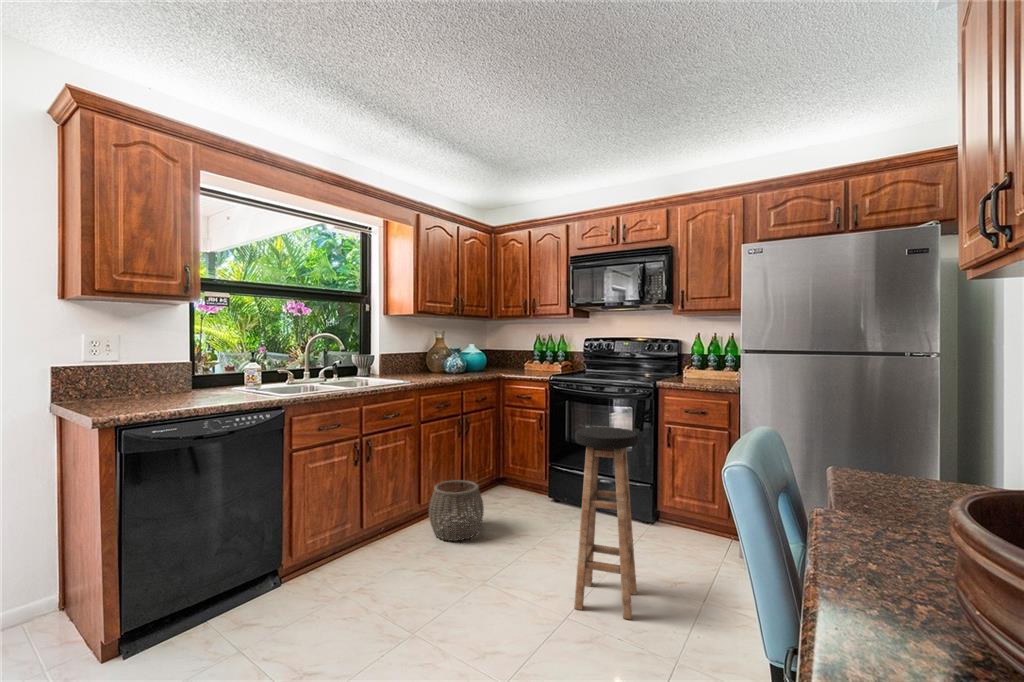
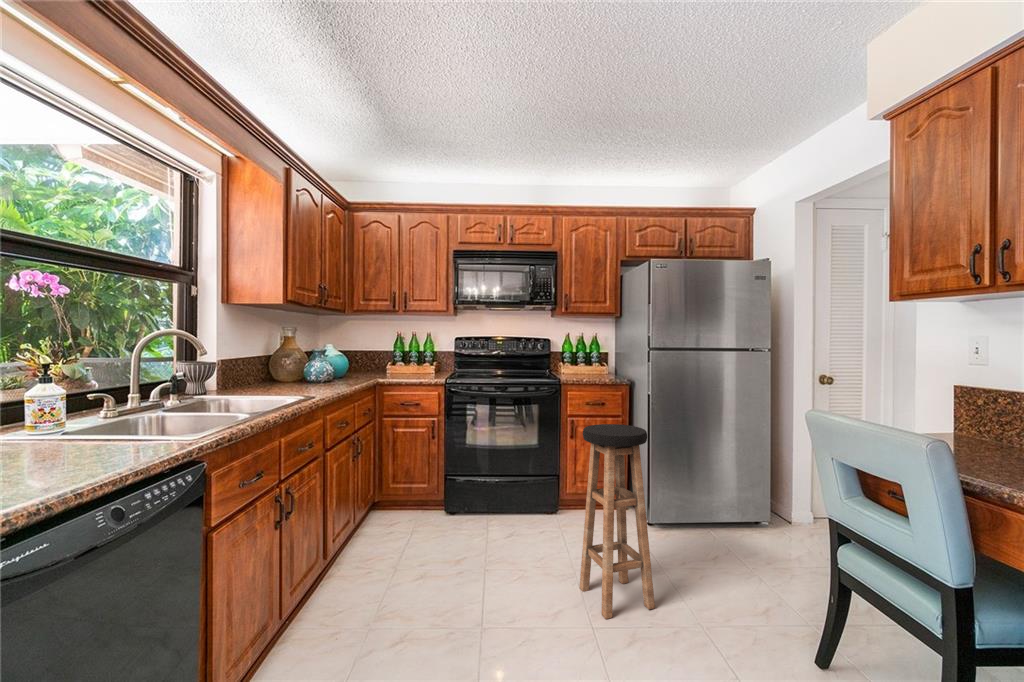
woven basket: present [429,480,484,541] -> none [354,513,426,598]

